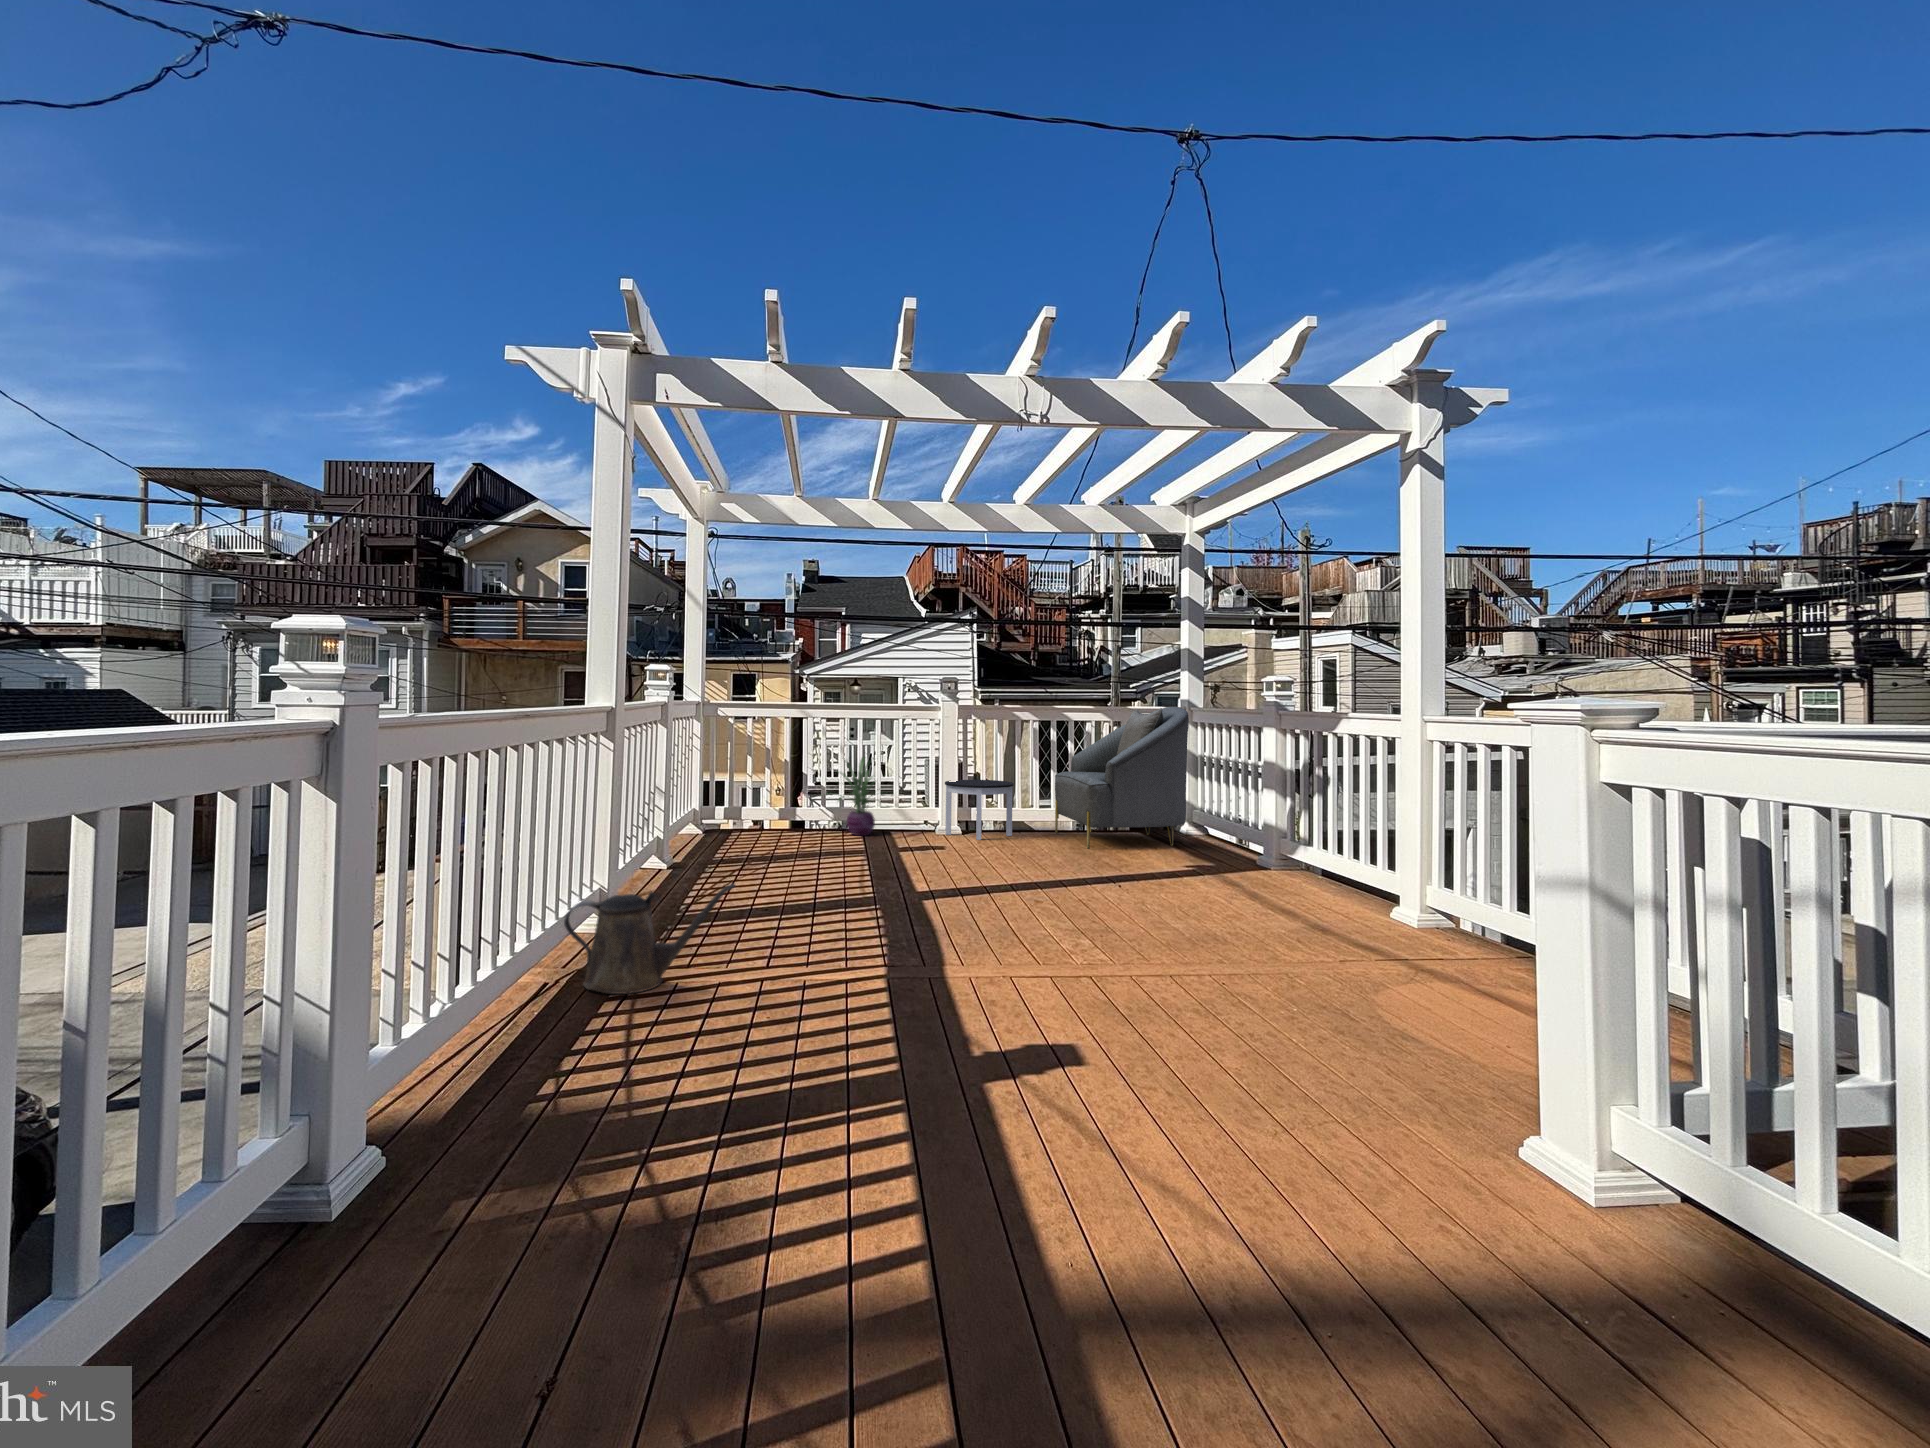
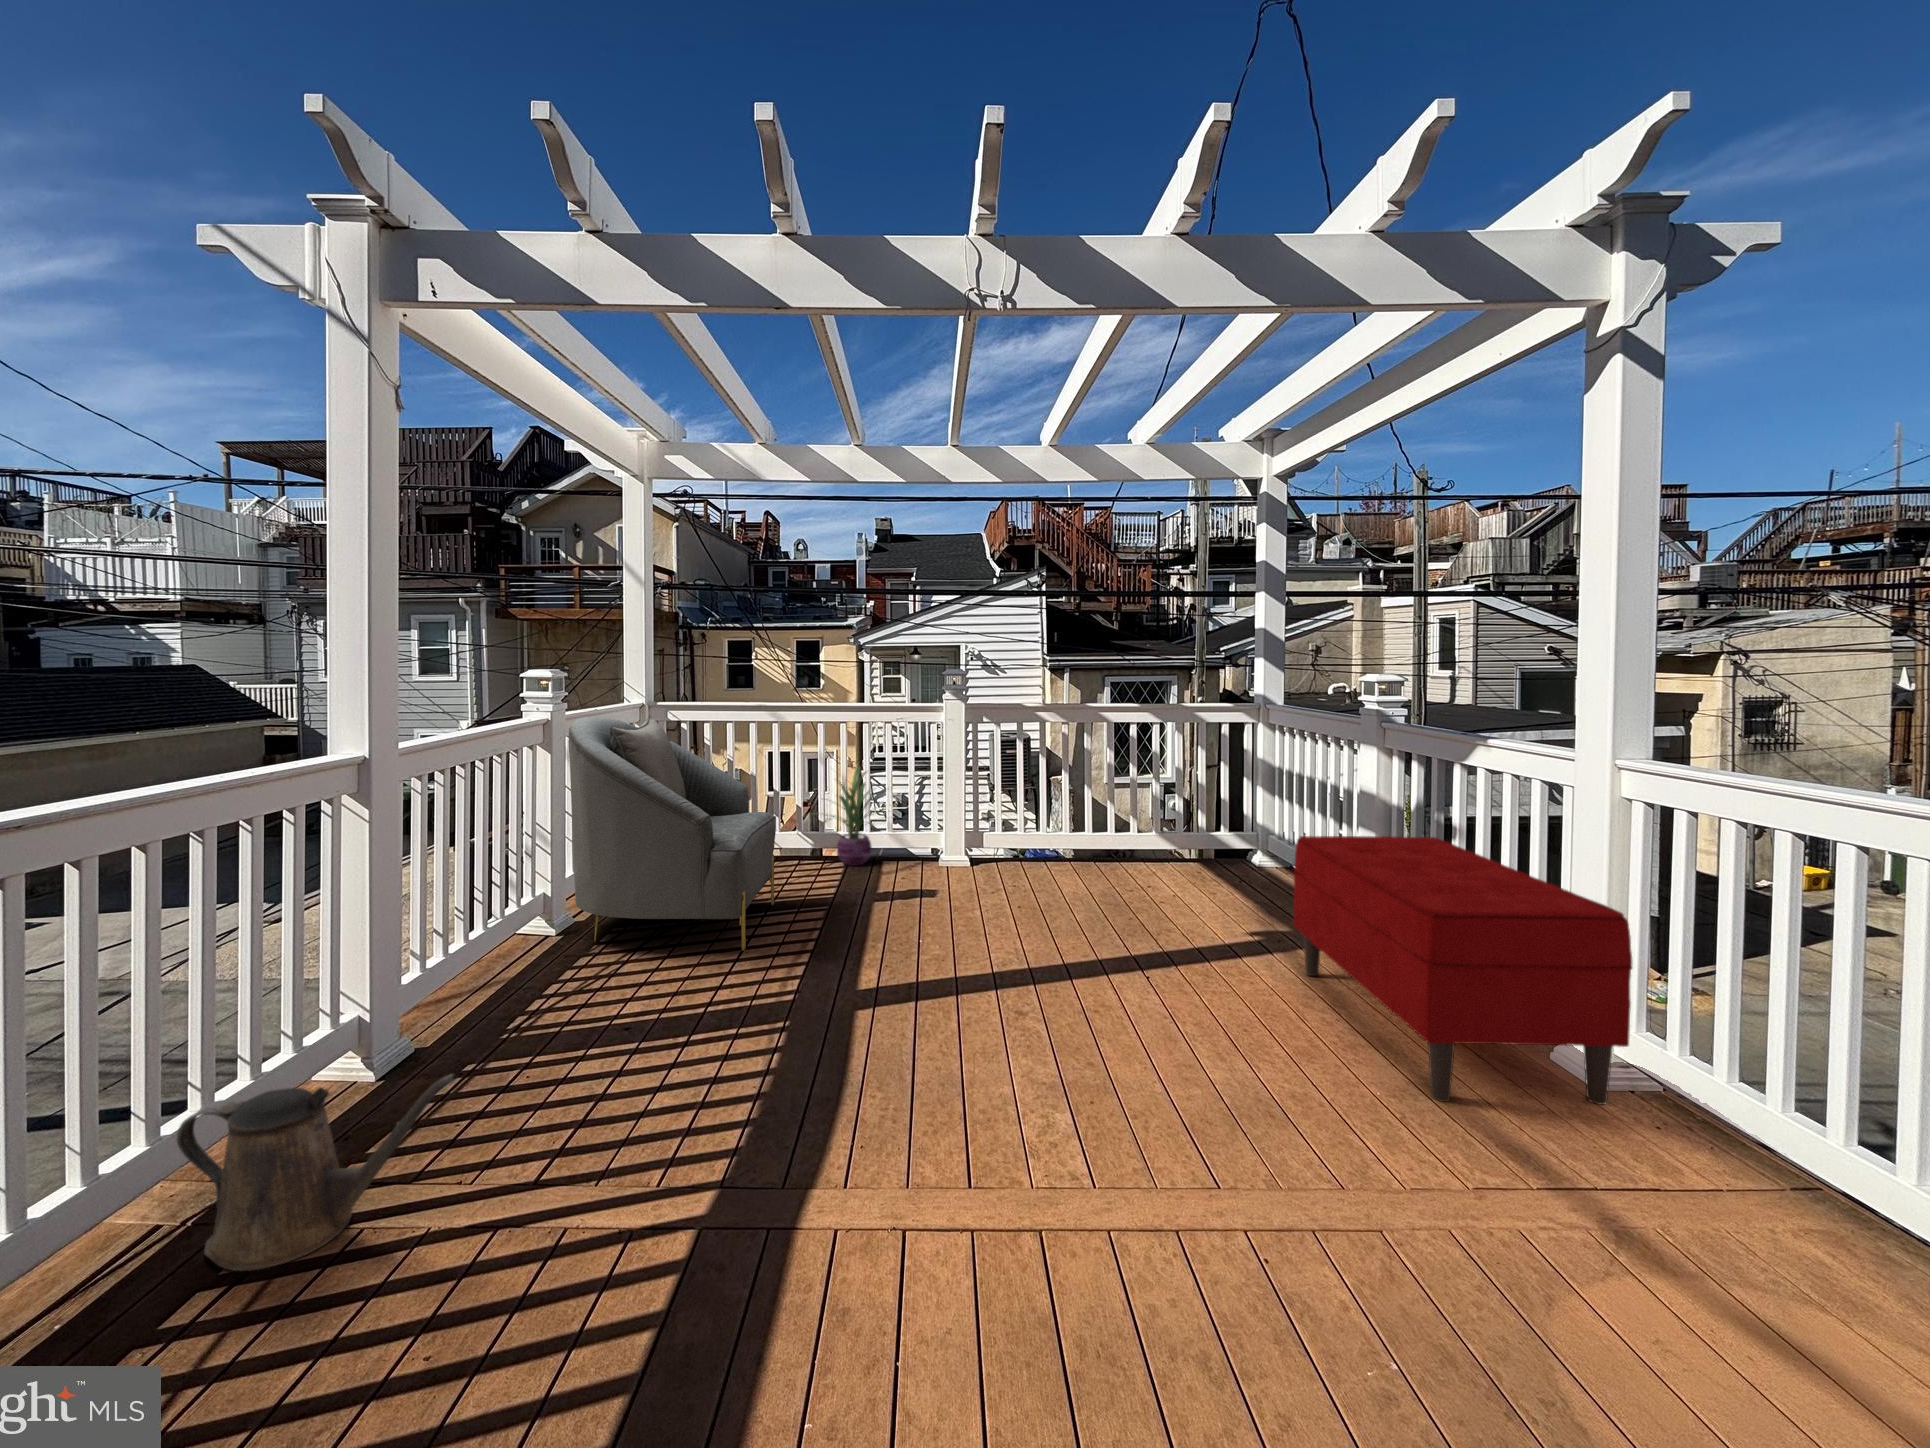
armchair: present [1055,707,1189,849] -> present [568,715,776,952]
round table: present [945,780,1014,840] -> none [958,793,1044,873]
bench: none [1217,787,1436,935] -> present [1294,836,1632,1105]

